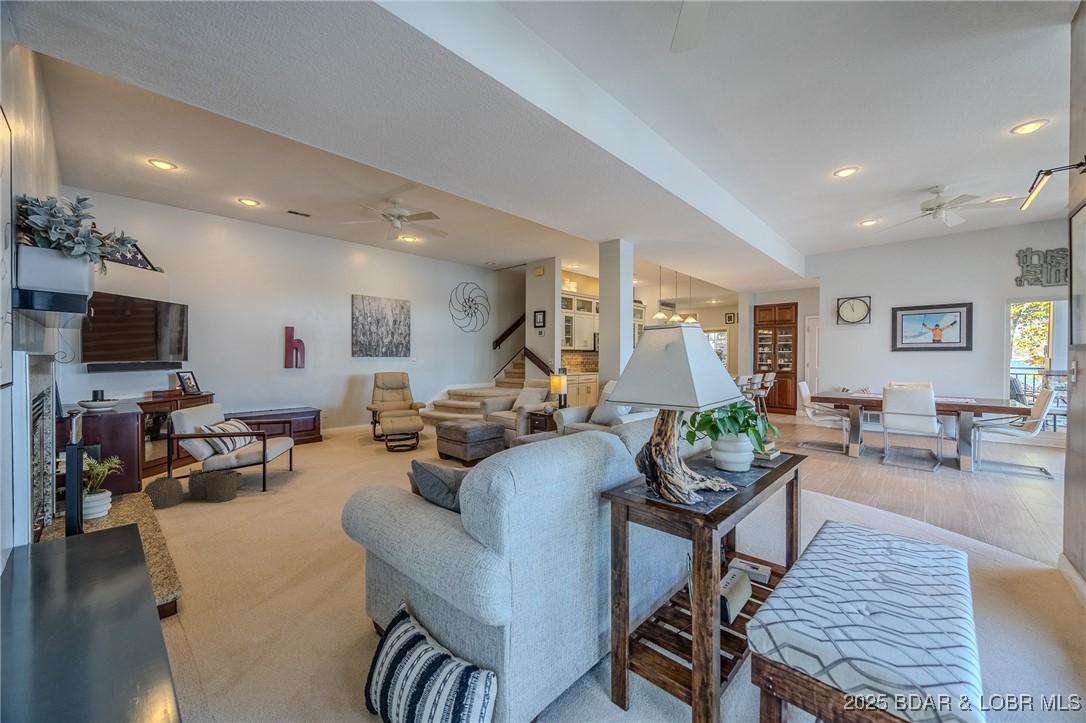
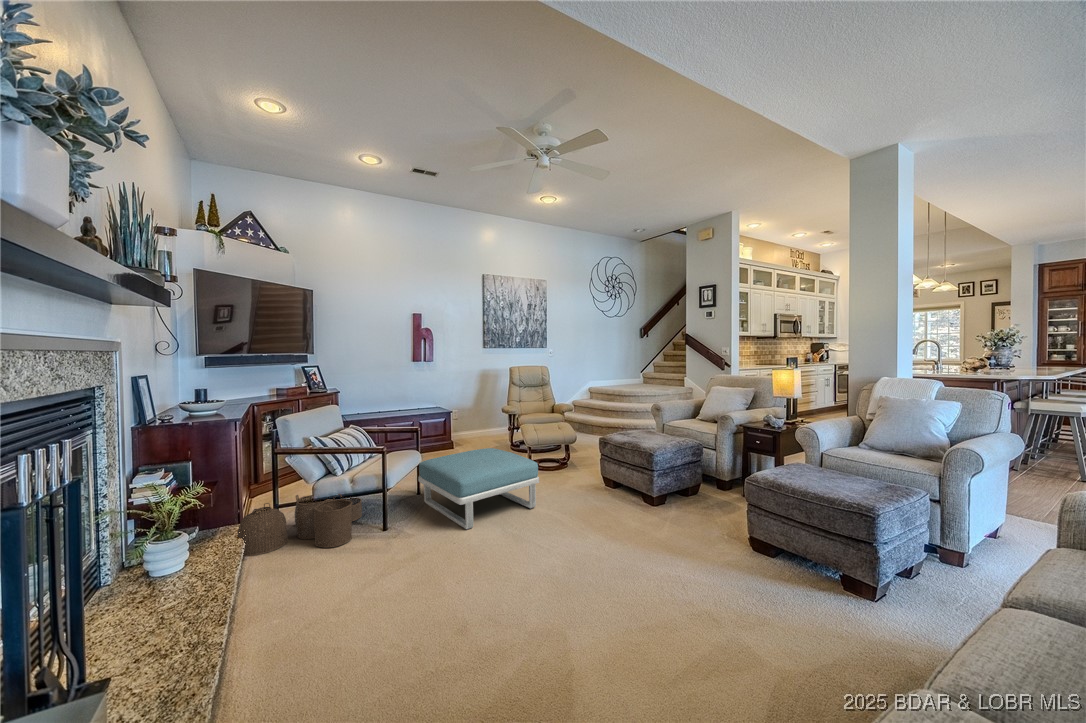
footstool: none [289,435,384,487] -> present [419,448,539,529]

